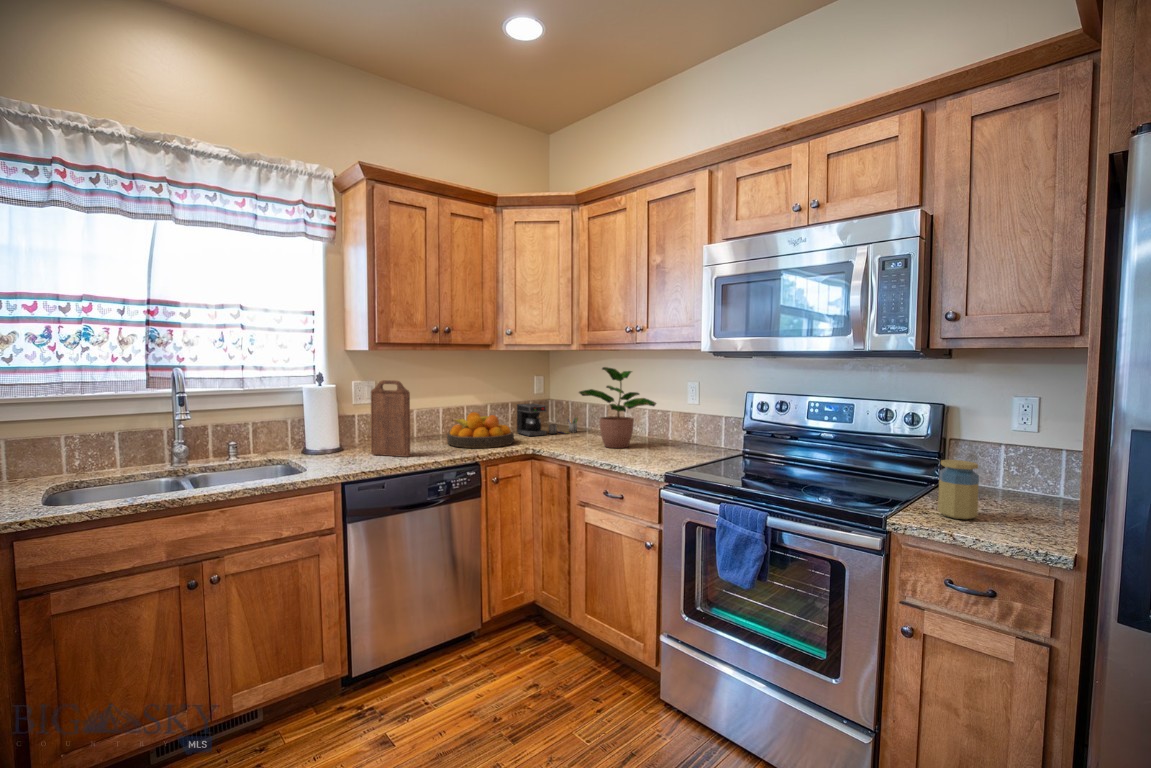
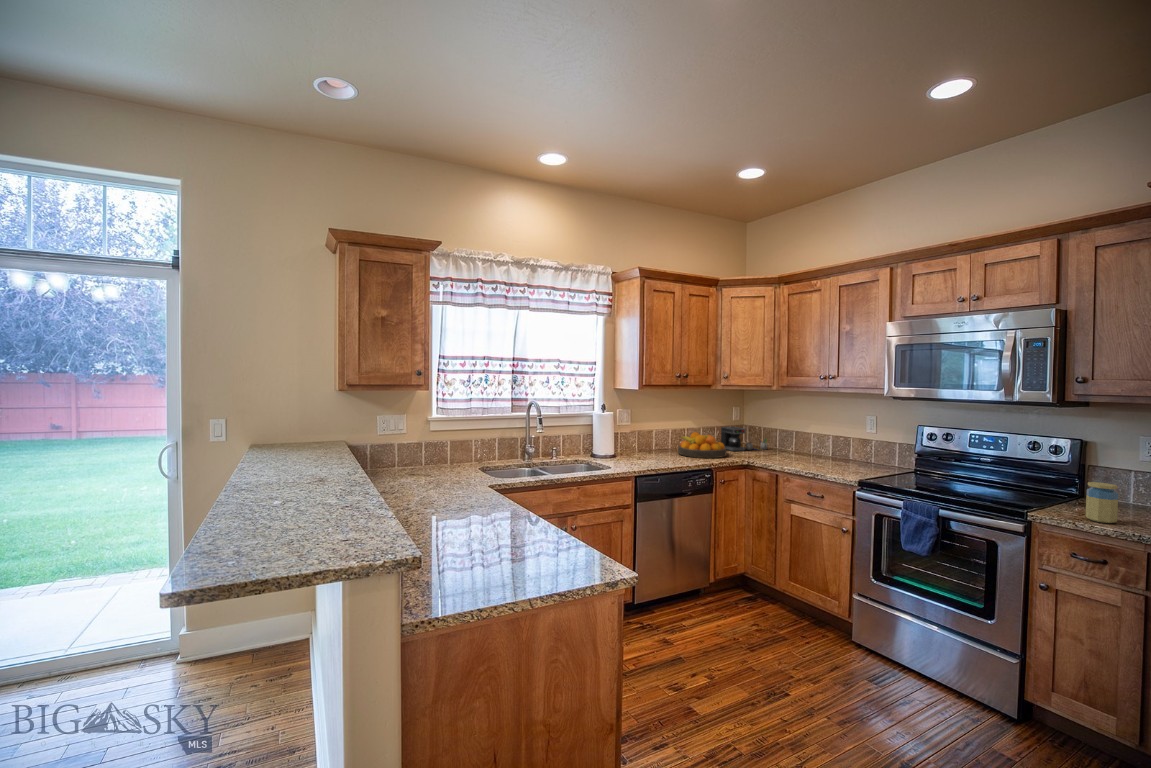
potted plant: present [579,367,656,448] -> none [779,404,841,463]
cutting board: present [371,380,410,457] -> none [635,409,664,462]

